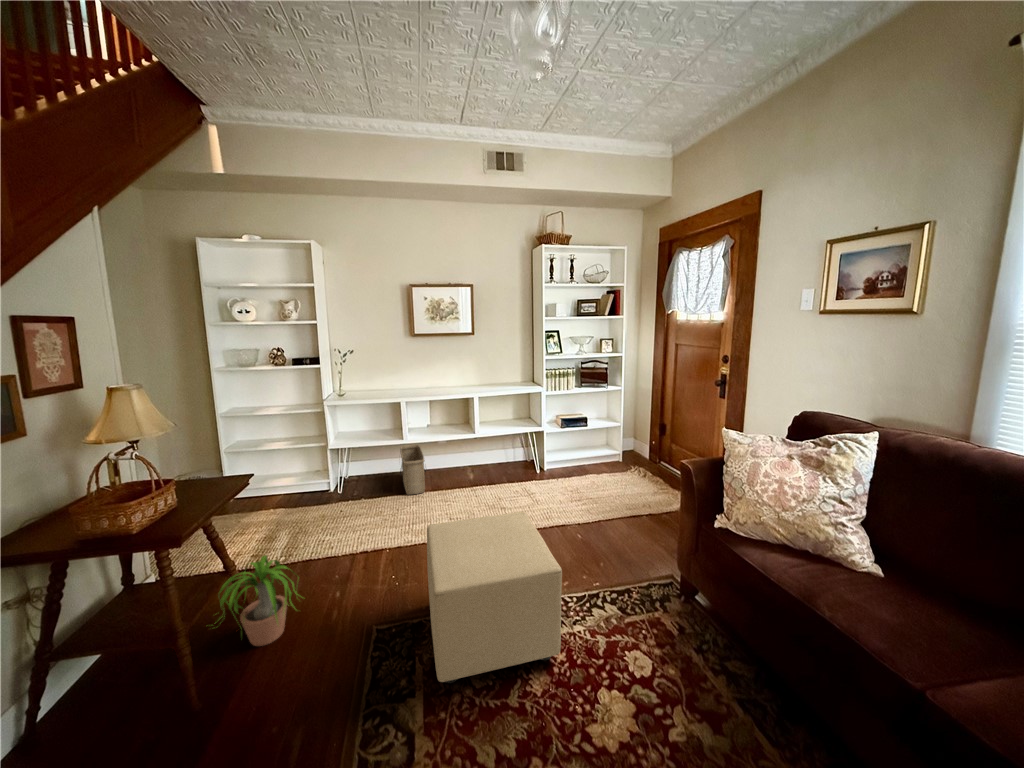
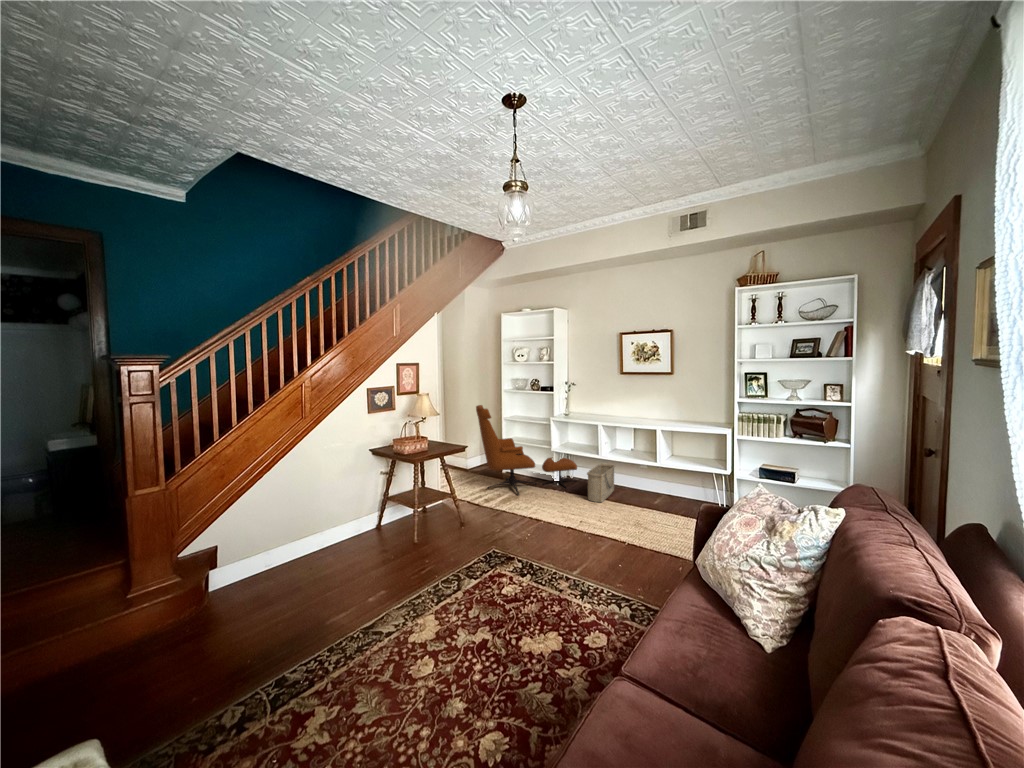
lounge chair: none [197,397,367,533] -> present [476,405,577,495]
ottoman: present [427,511,562,683] -> none [485,499,589,606]
potted plant: present [219,555,298,646] -> none [429,490,473,536]

